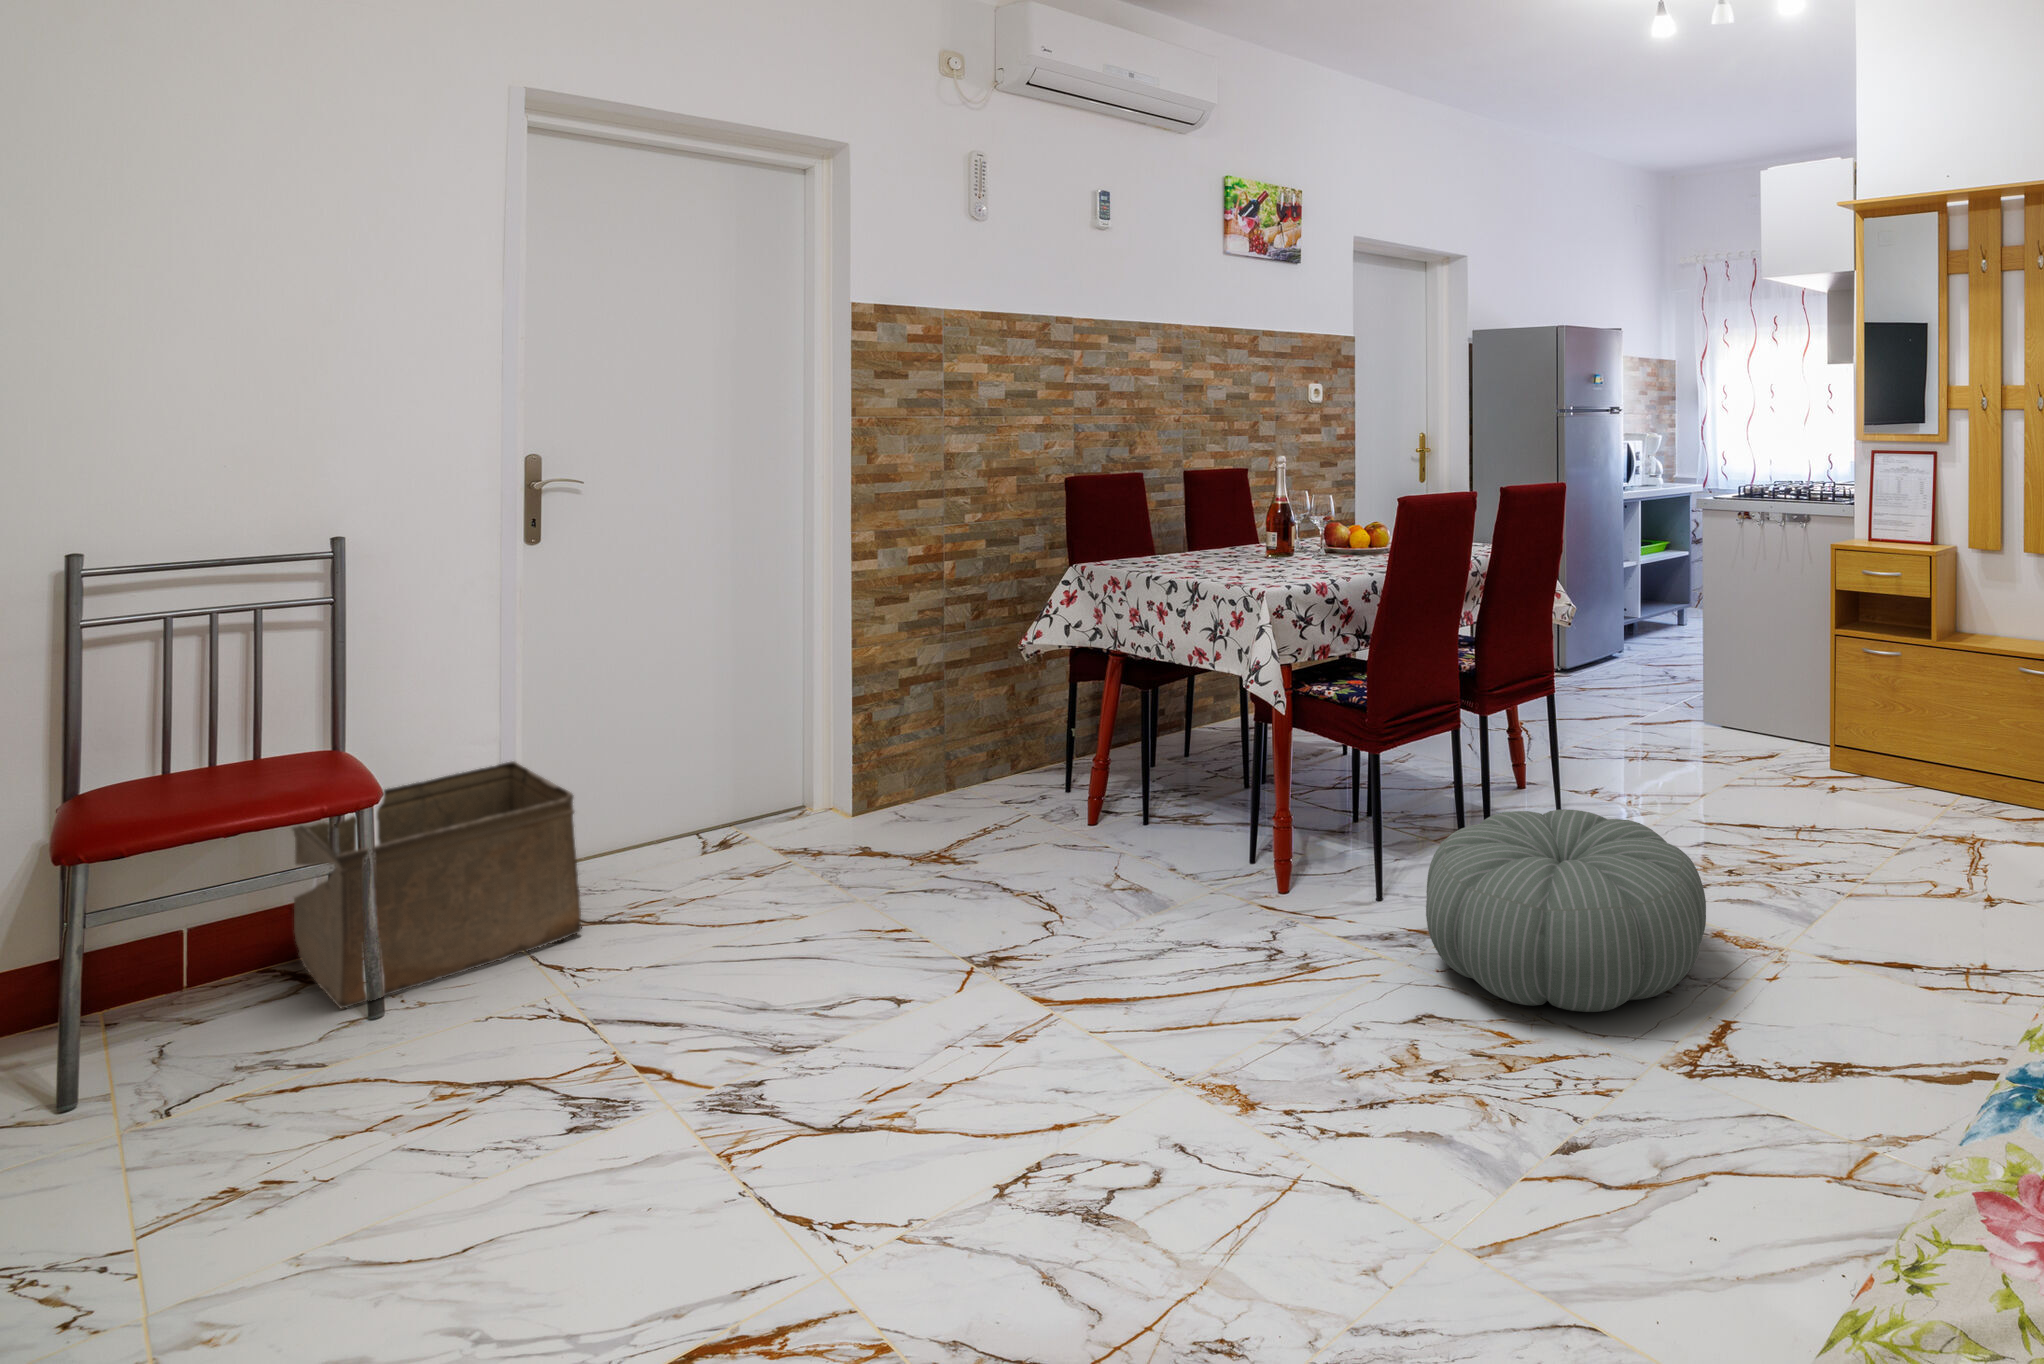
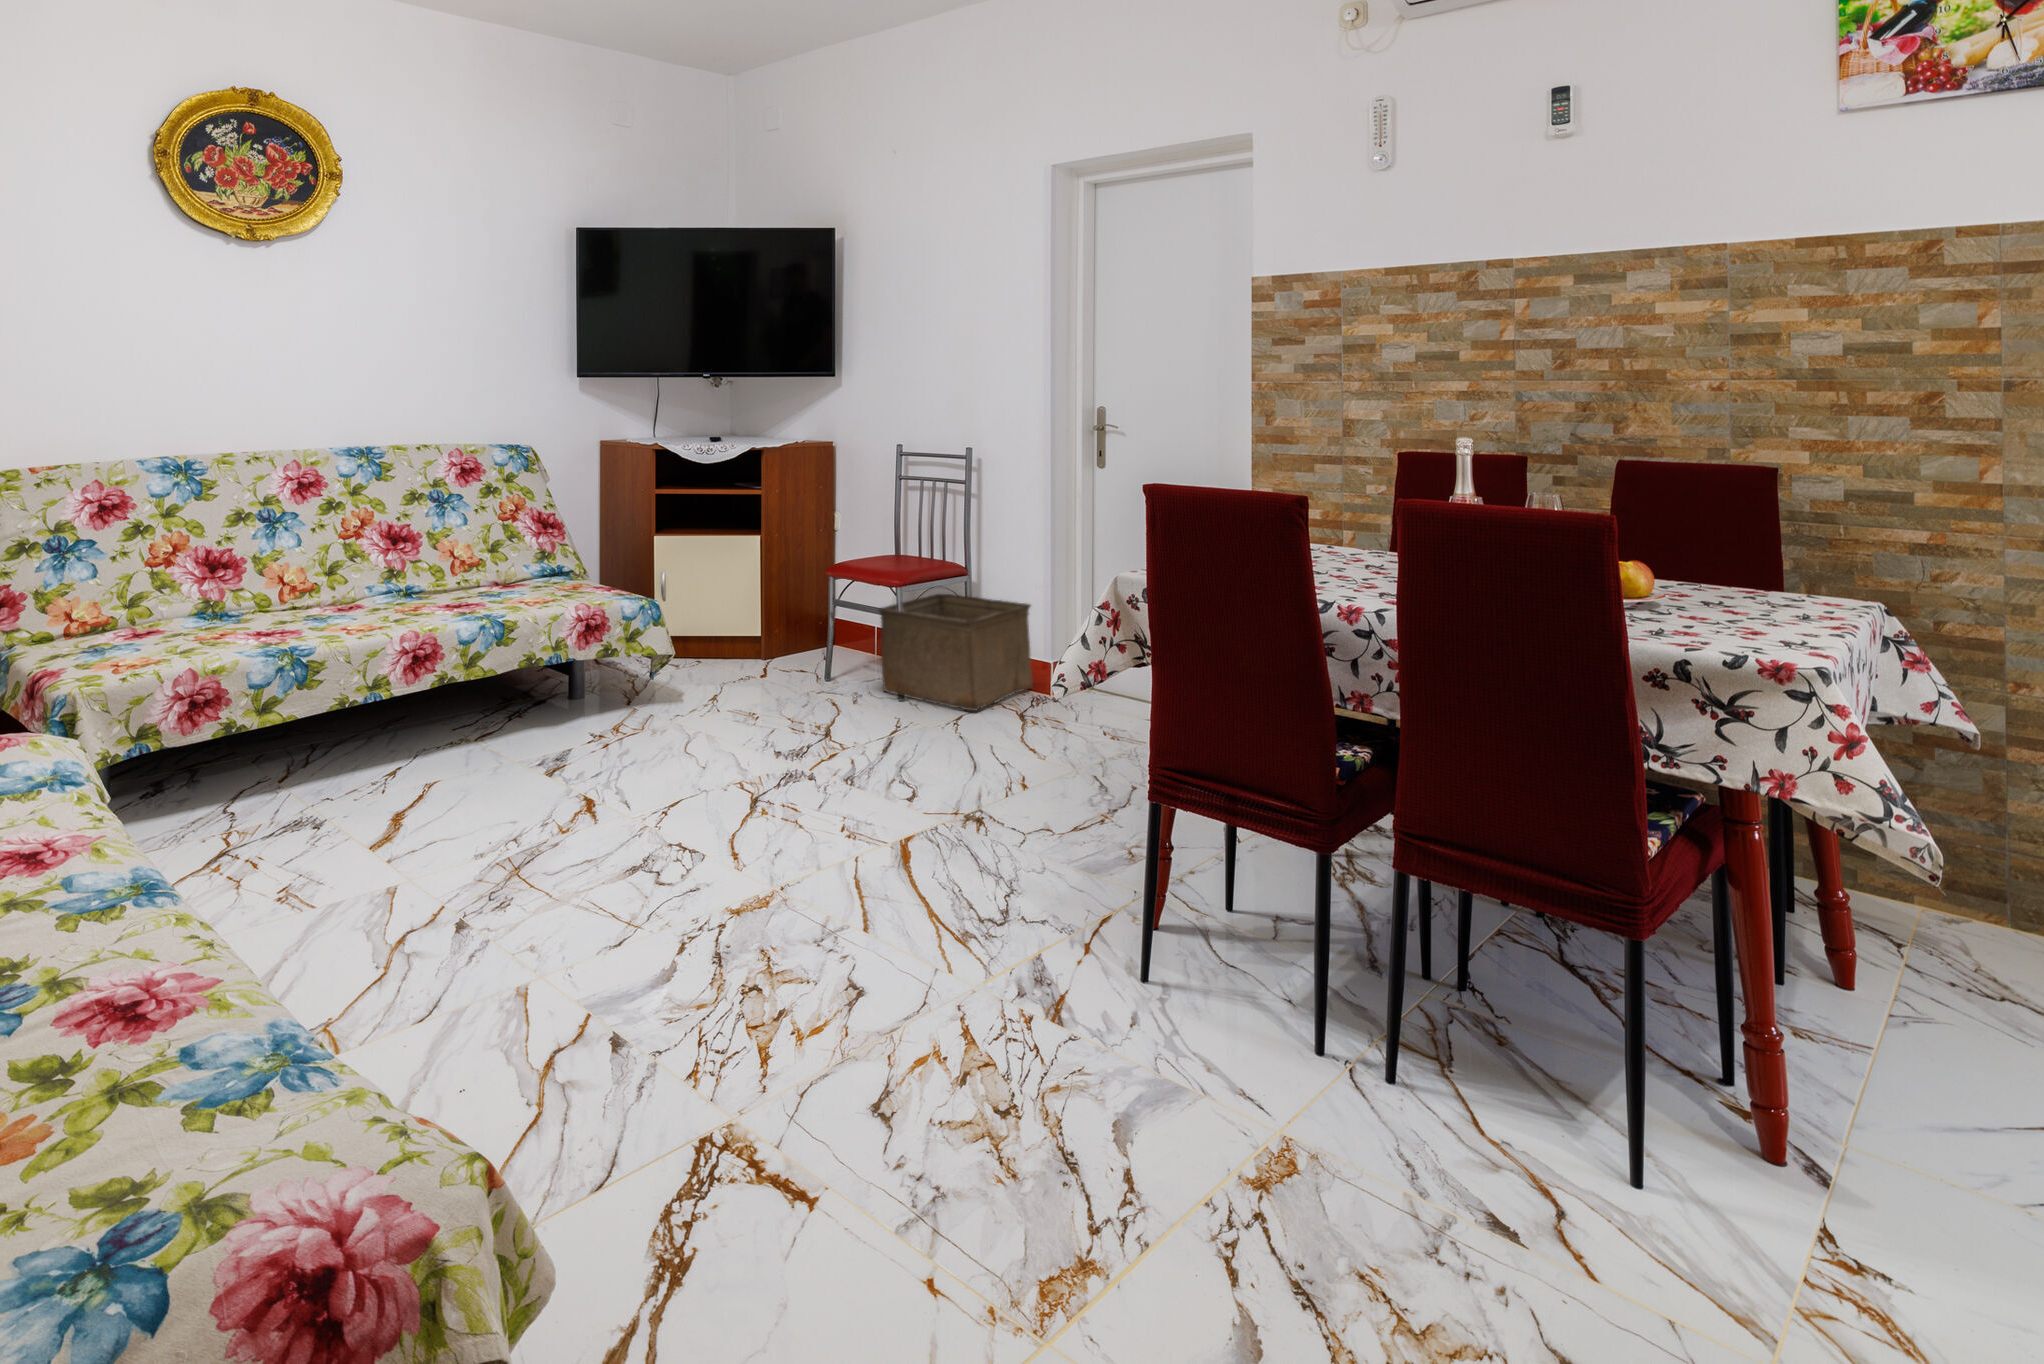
pouf: present [1426,809,1706,1012] -> none [826,892,1216,1201]

